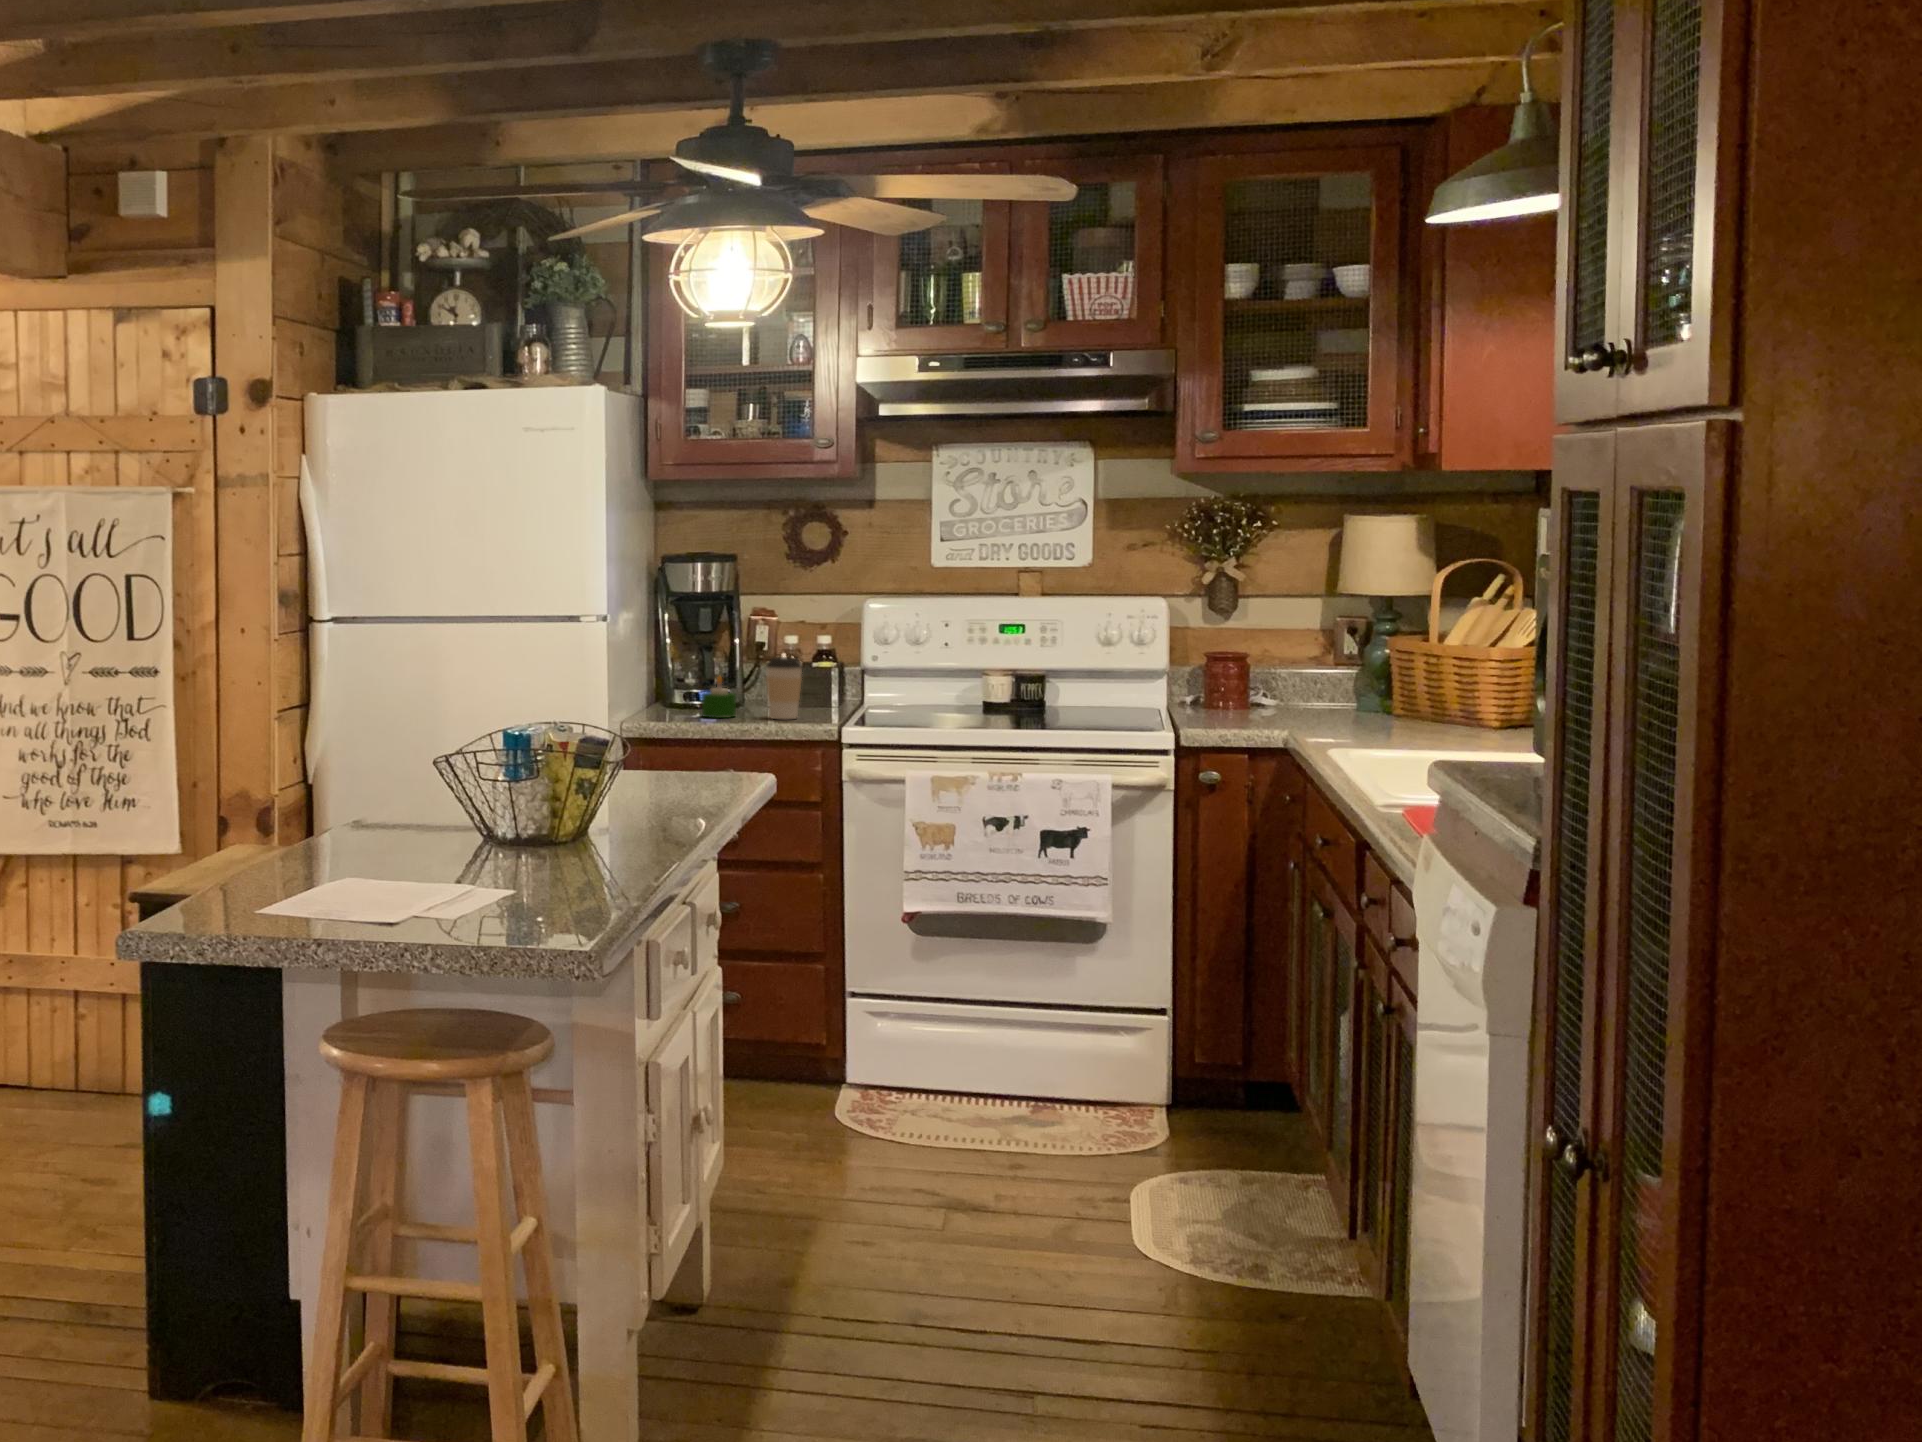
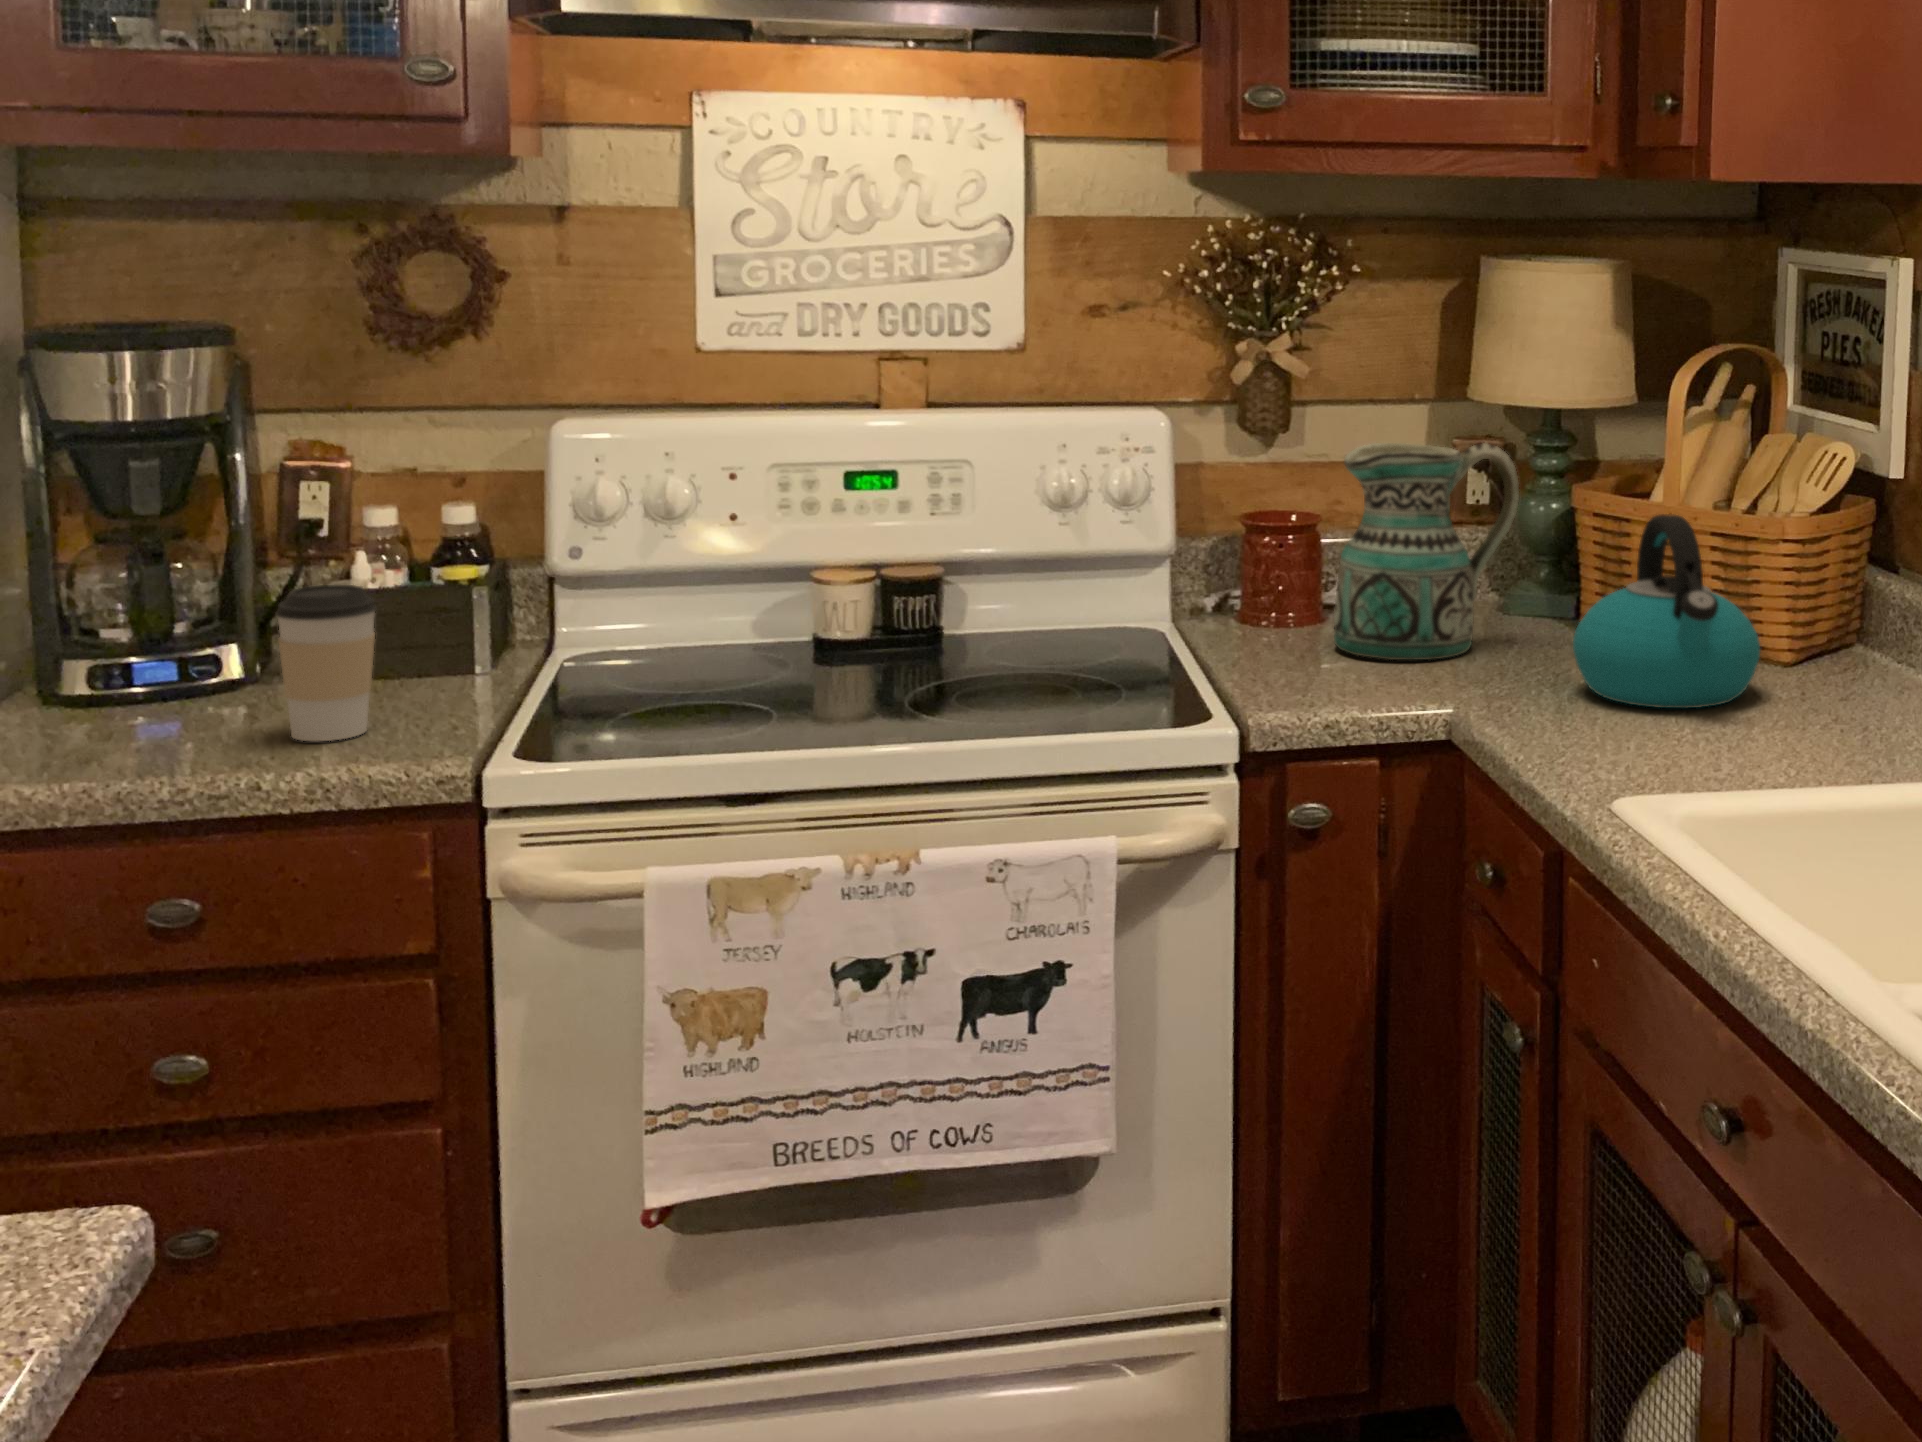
ceramic pitcher: none [1244,612,1351,720] -> present [1334,443,1519,660]
kettle: none [1355,641,1458,735] -> present [1573,514,1760,708]
candle: present [702,677,736,718] -> none [106,638,205,746]

